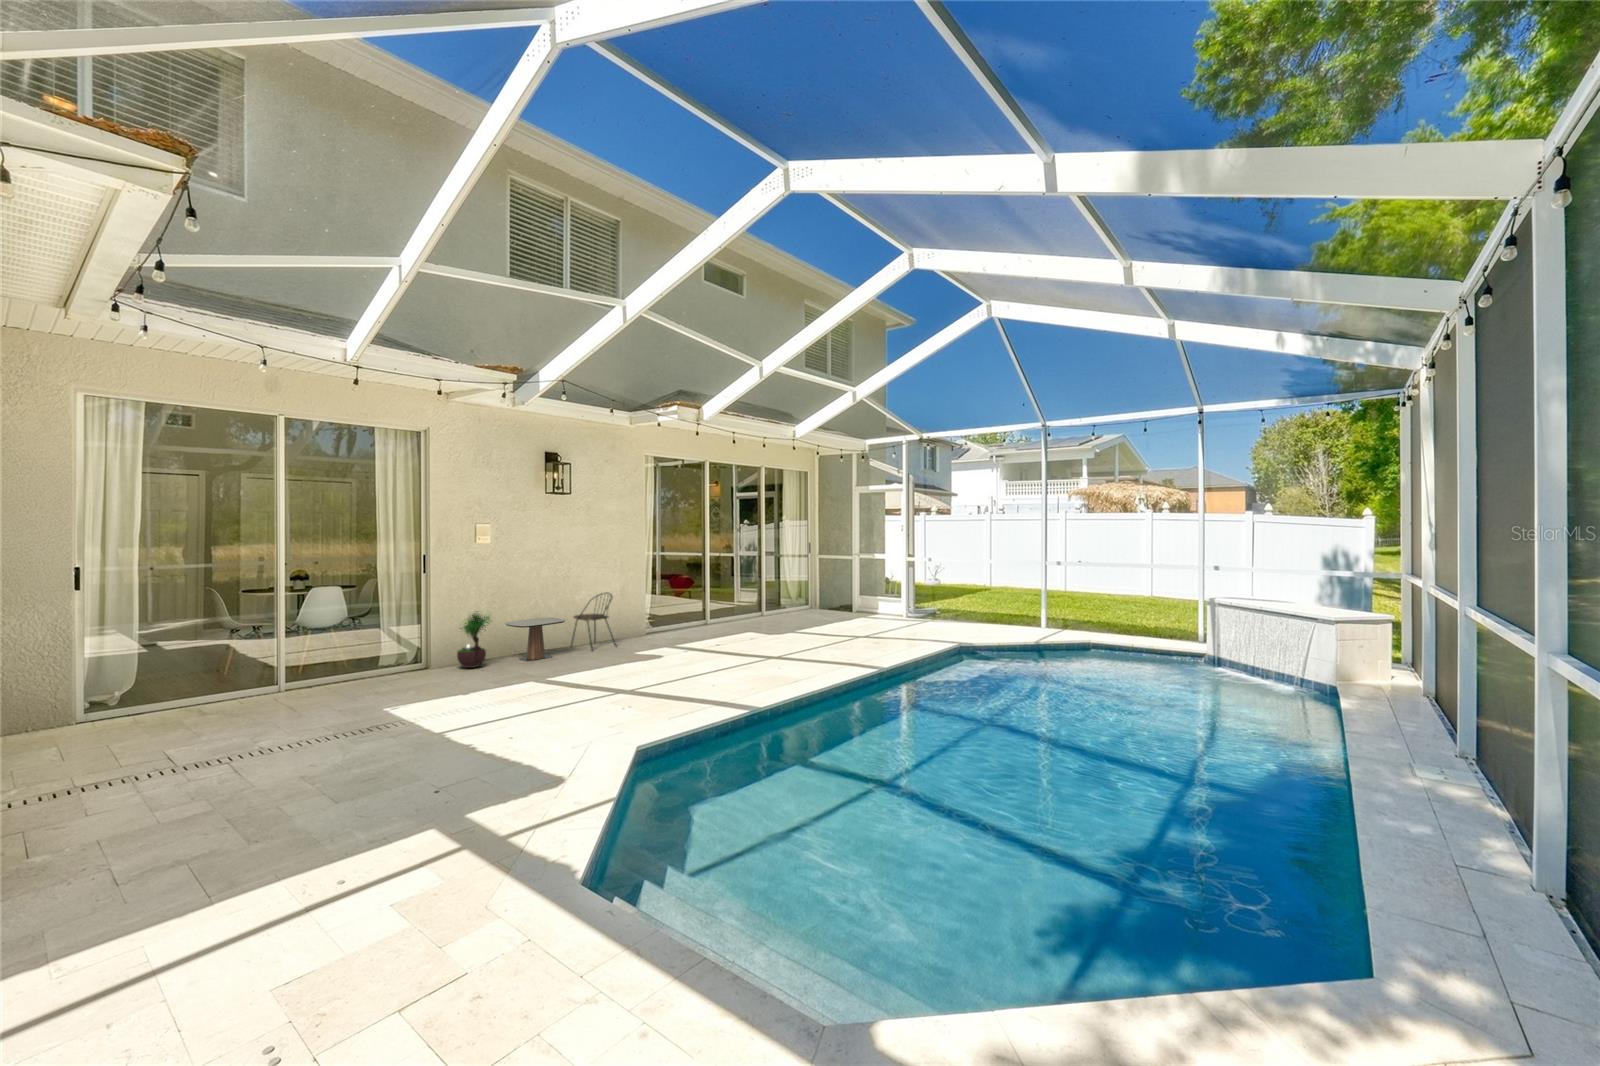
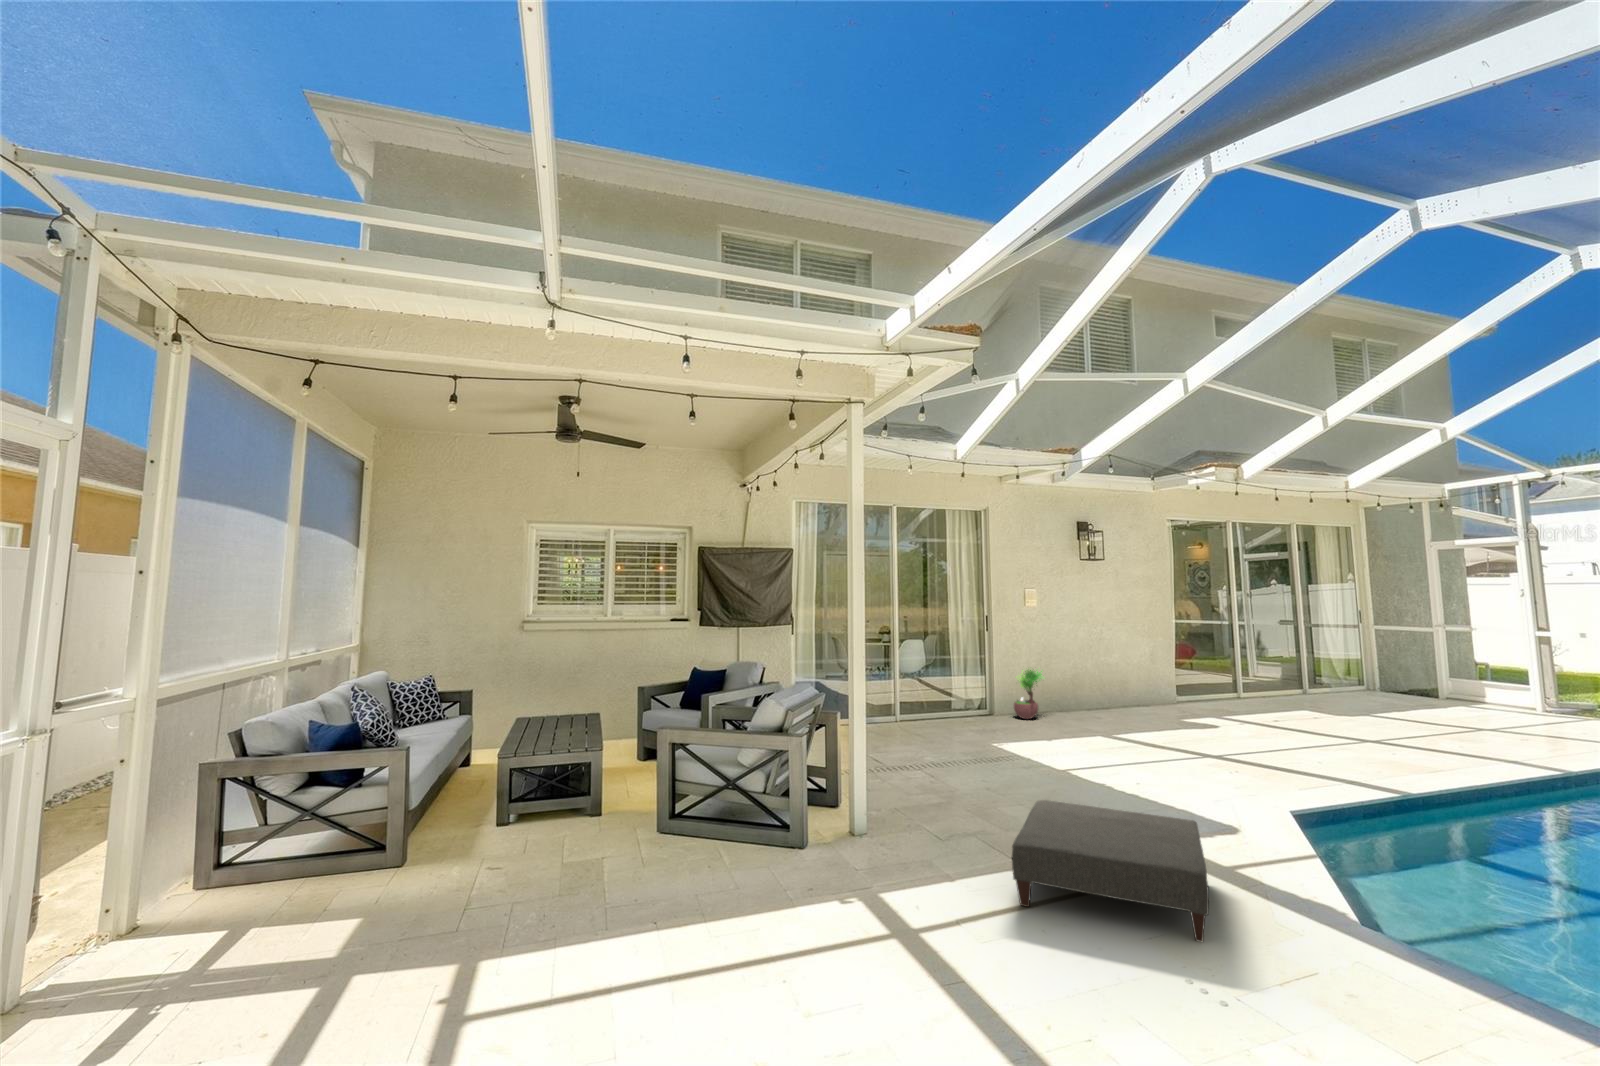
chair: present [571,592,616,650] -> none [1103,657,1154,715]
side table: present [505,618,565,661] -> none [1049,678,1105,718]
ottoman: none [151,790,478,963] -> present [1012,800,1209,942]

